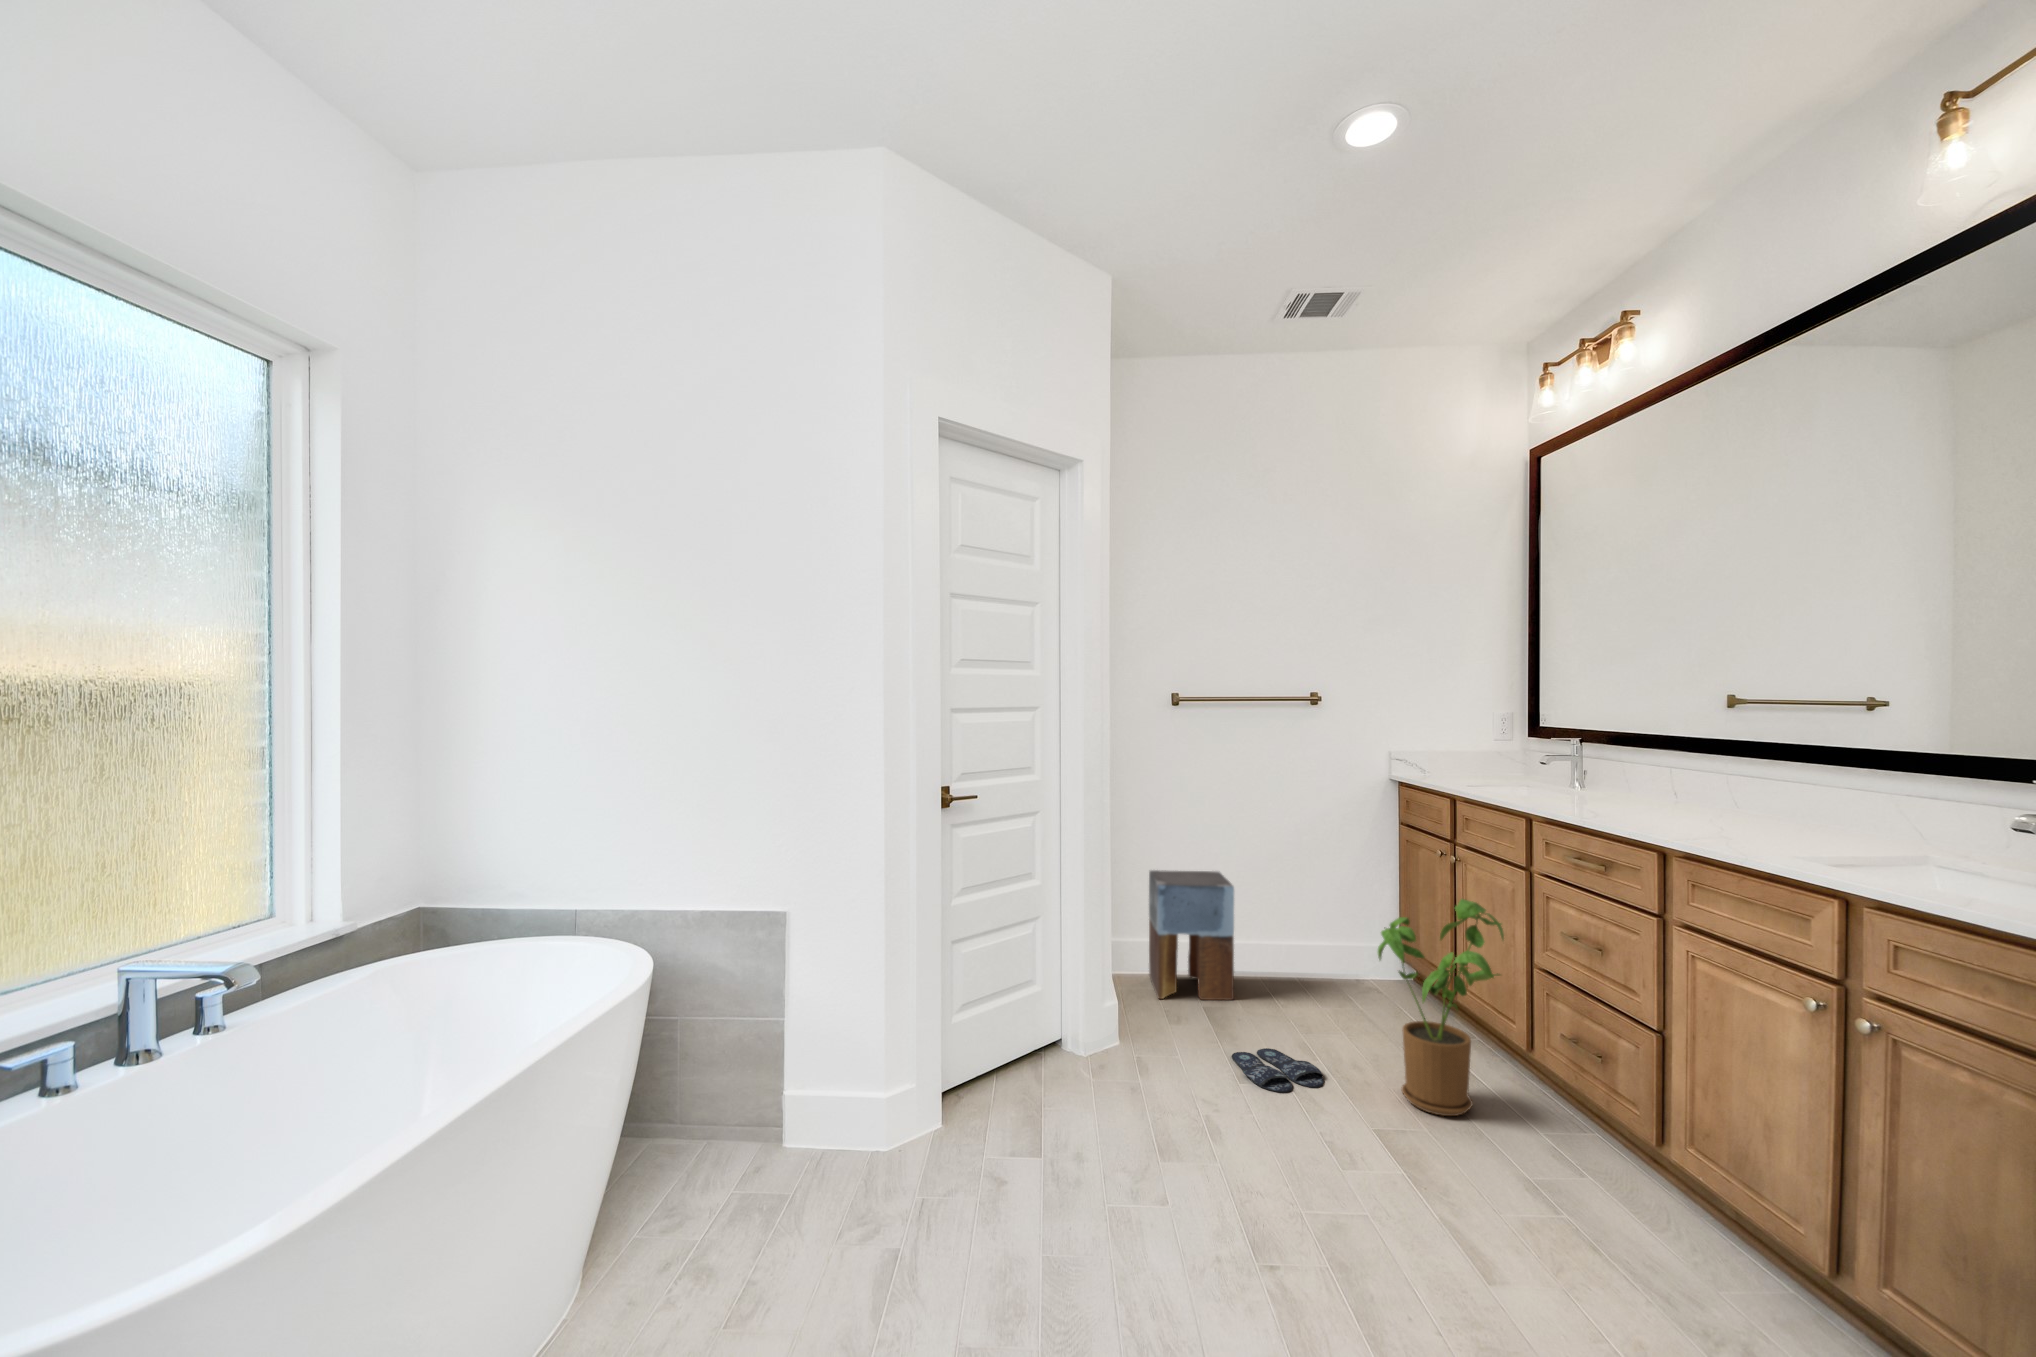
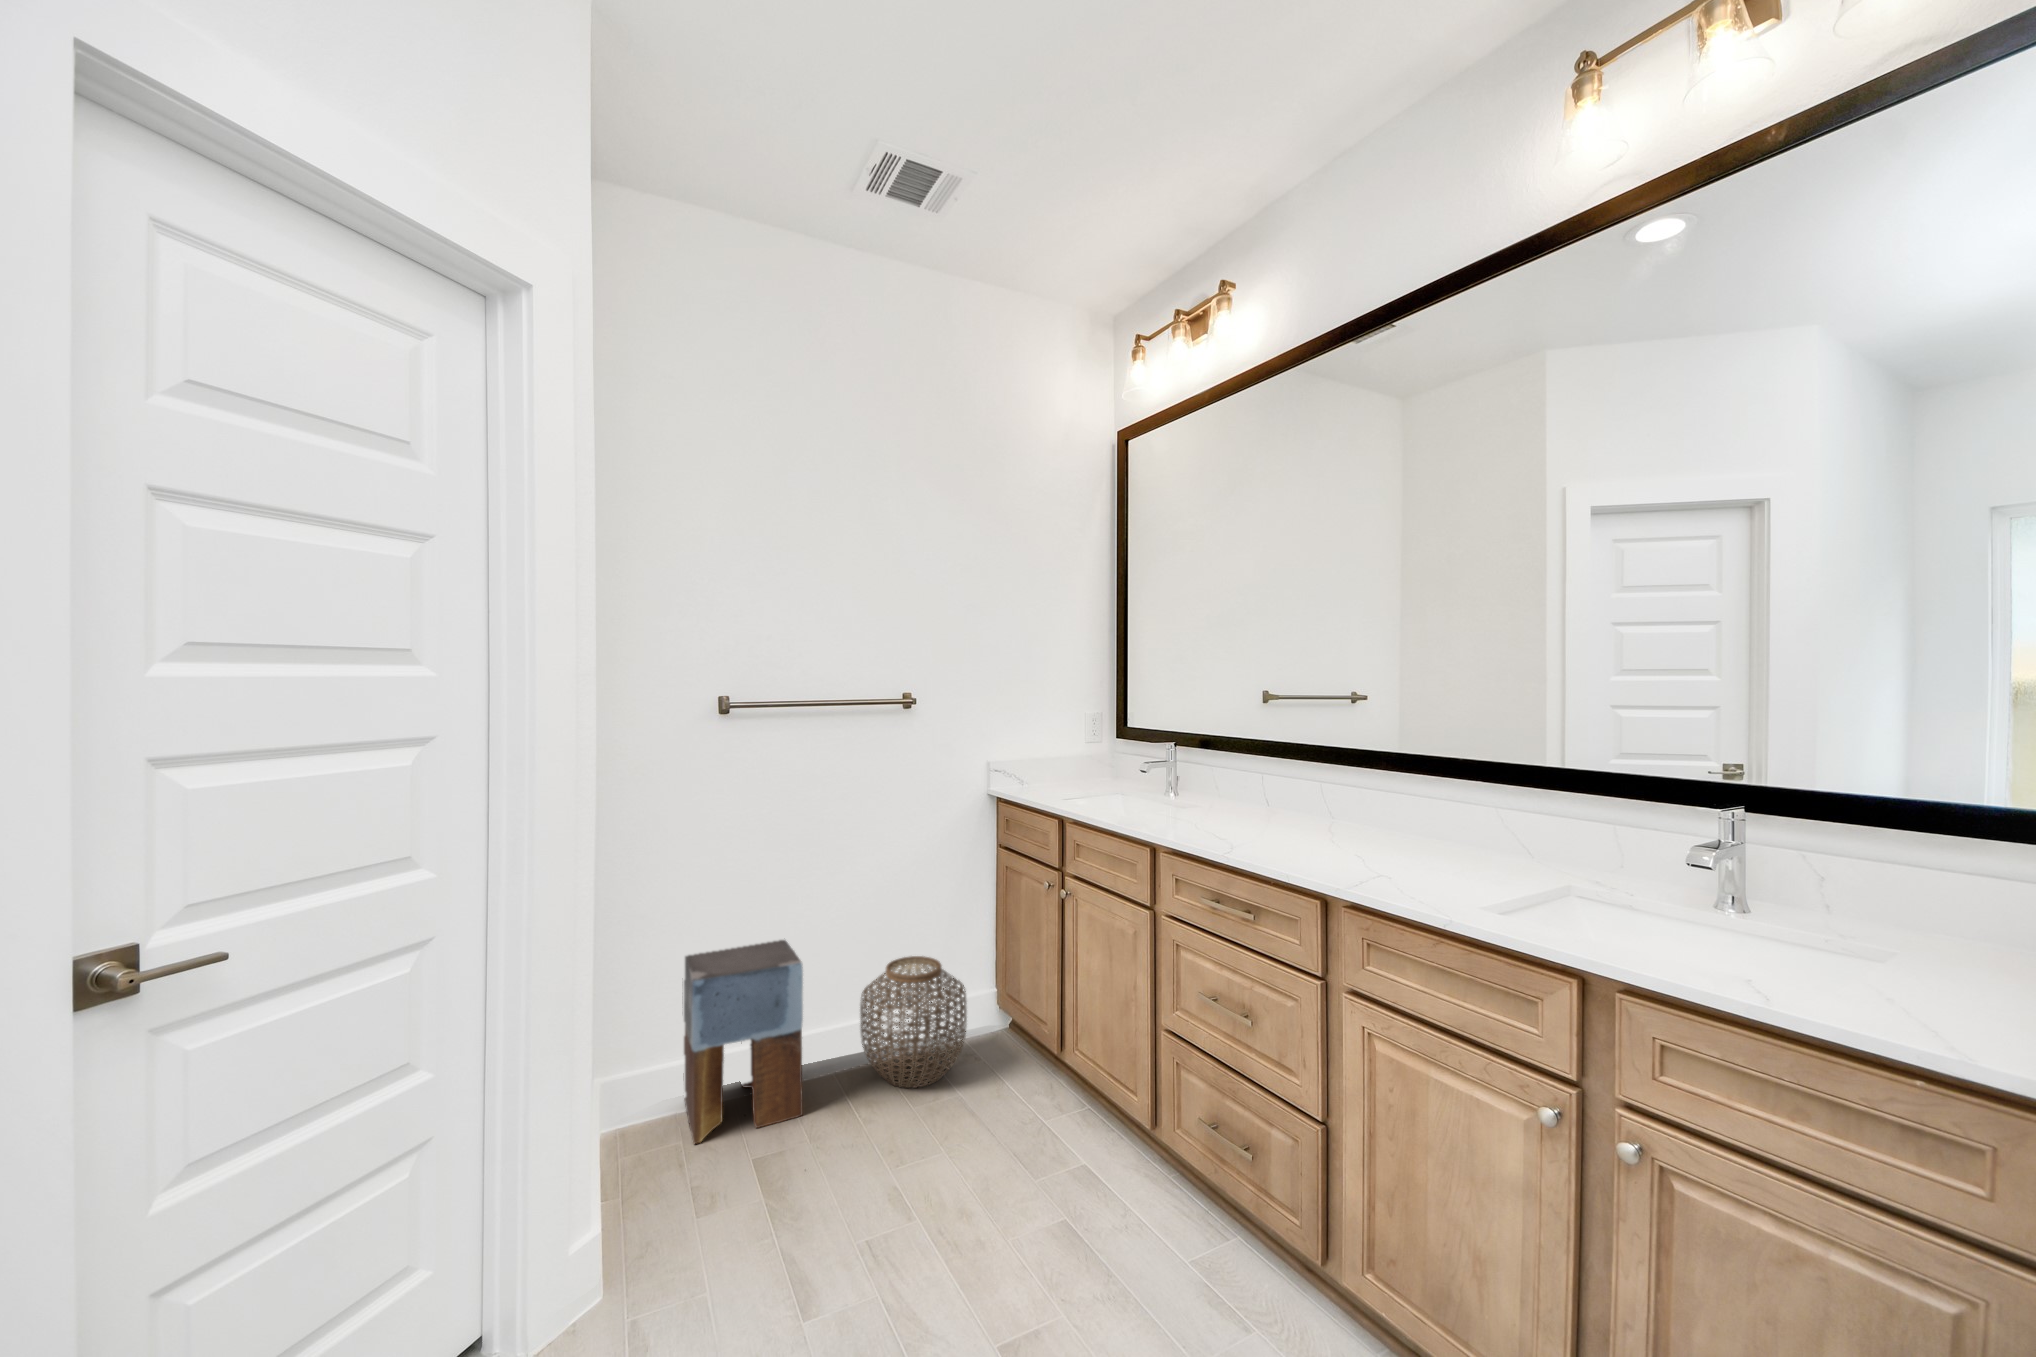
house plant: present [1378,899,1504,1116] -> none [994,967,1148,1268]
woven basket: none [1279,902,1369,1003] -> present [860,956,967,1087]
slippers: present [1232,1048,1324,1093] -> none [799,1204,928,1302]

